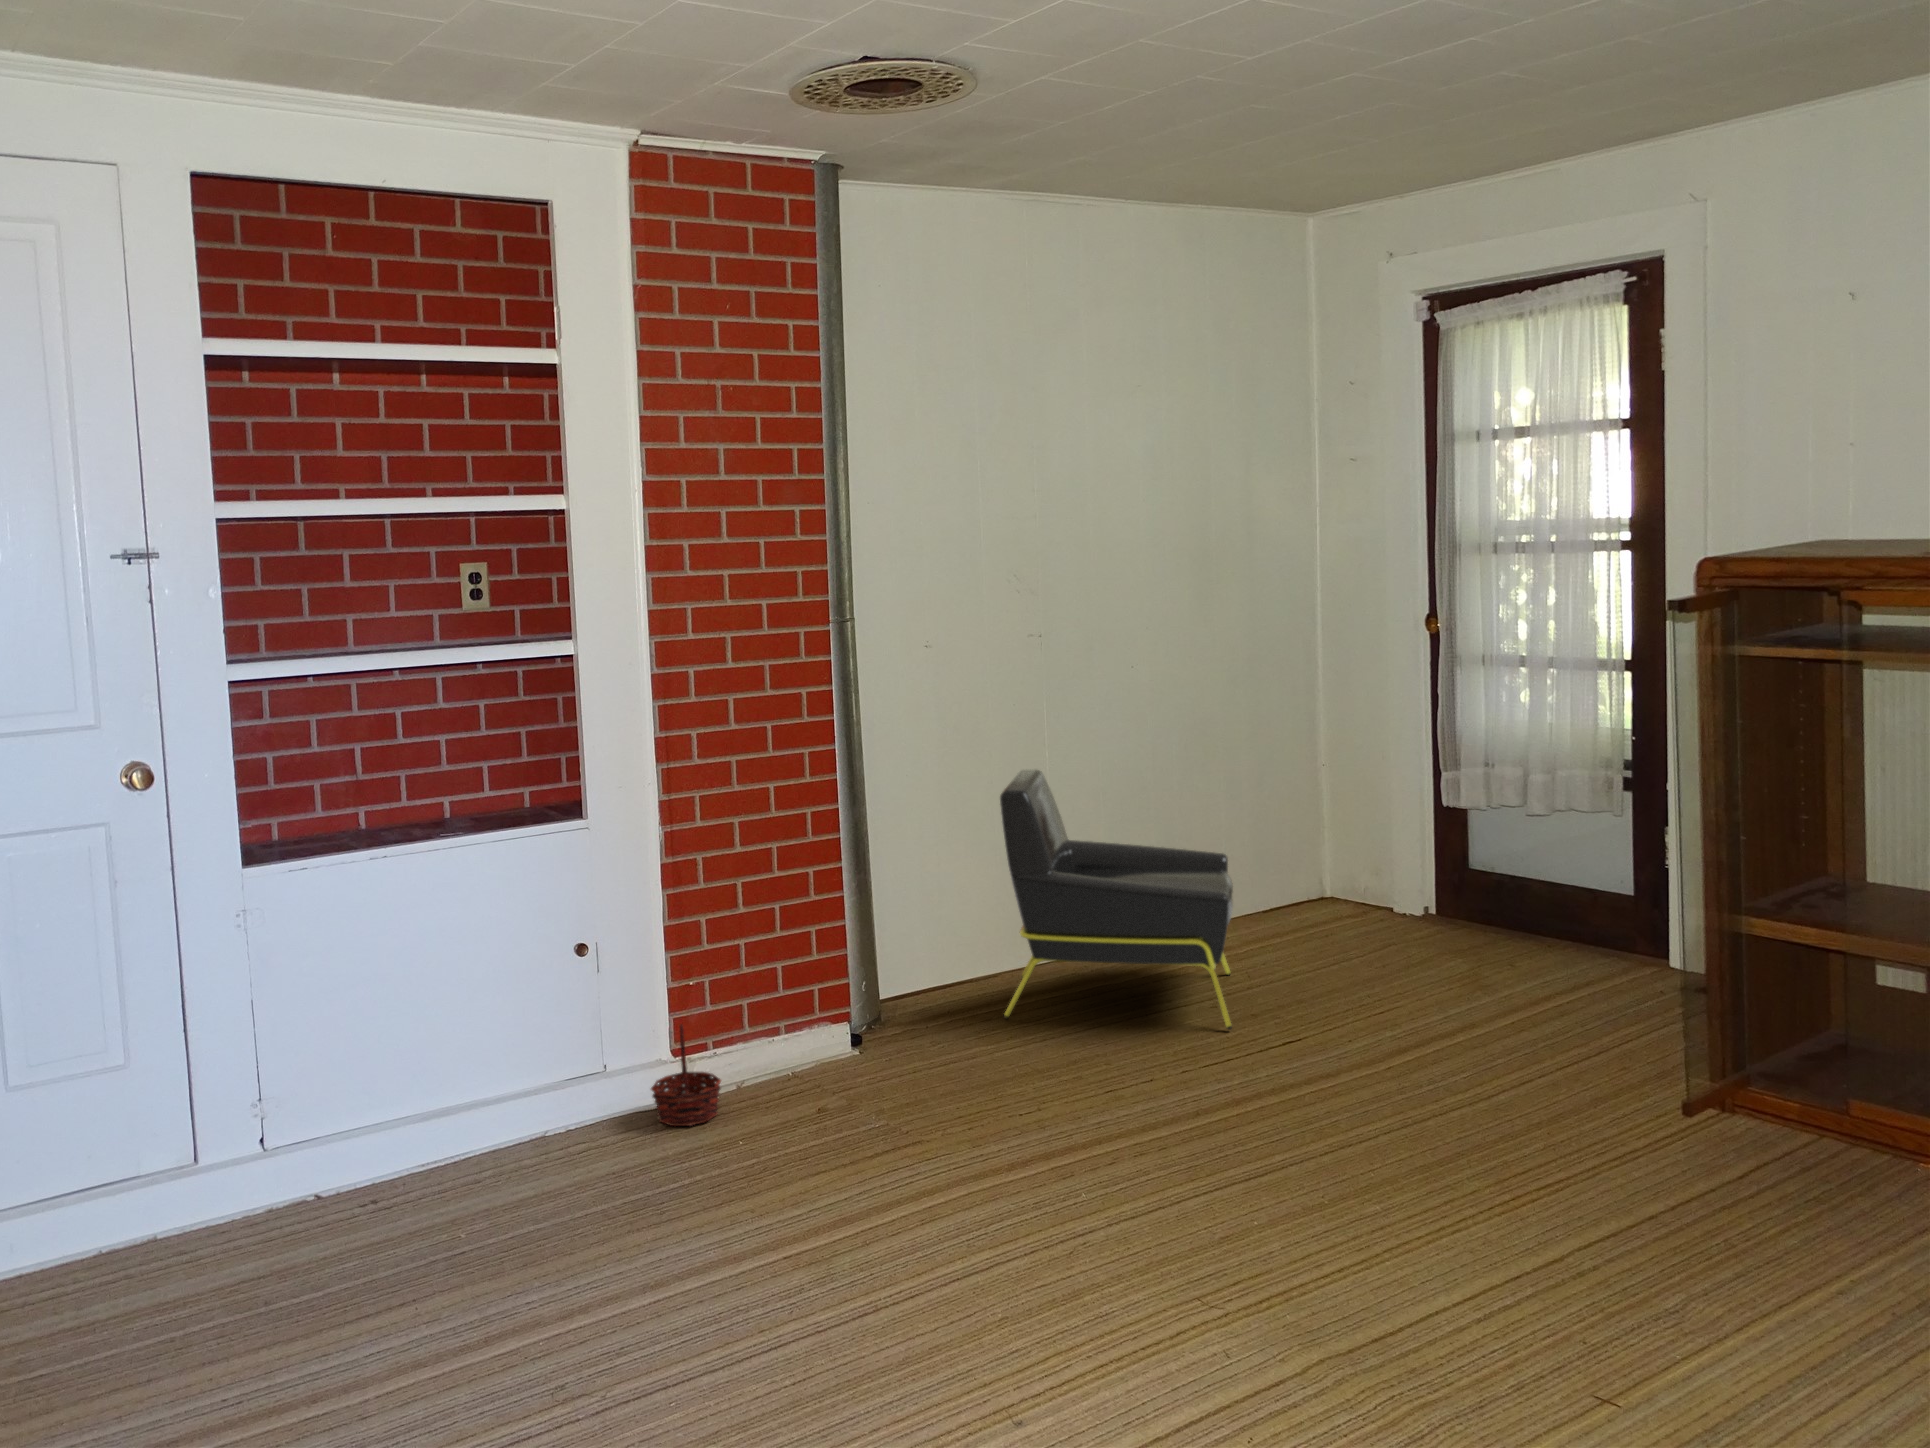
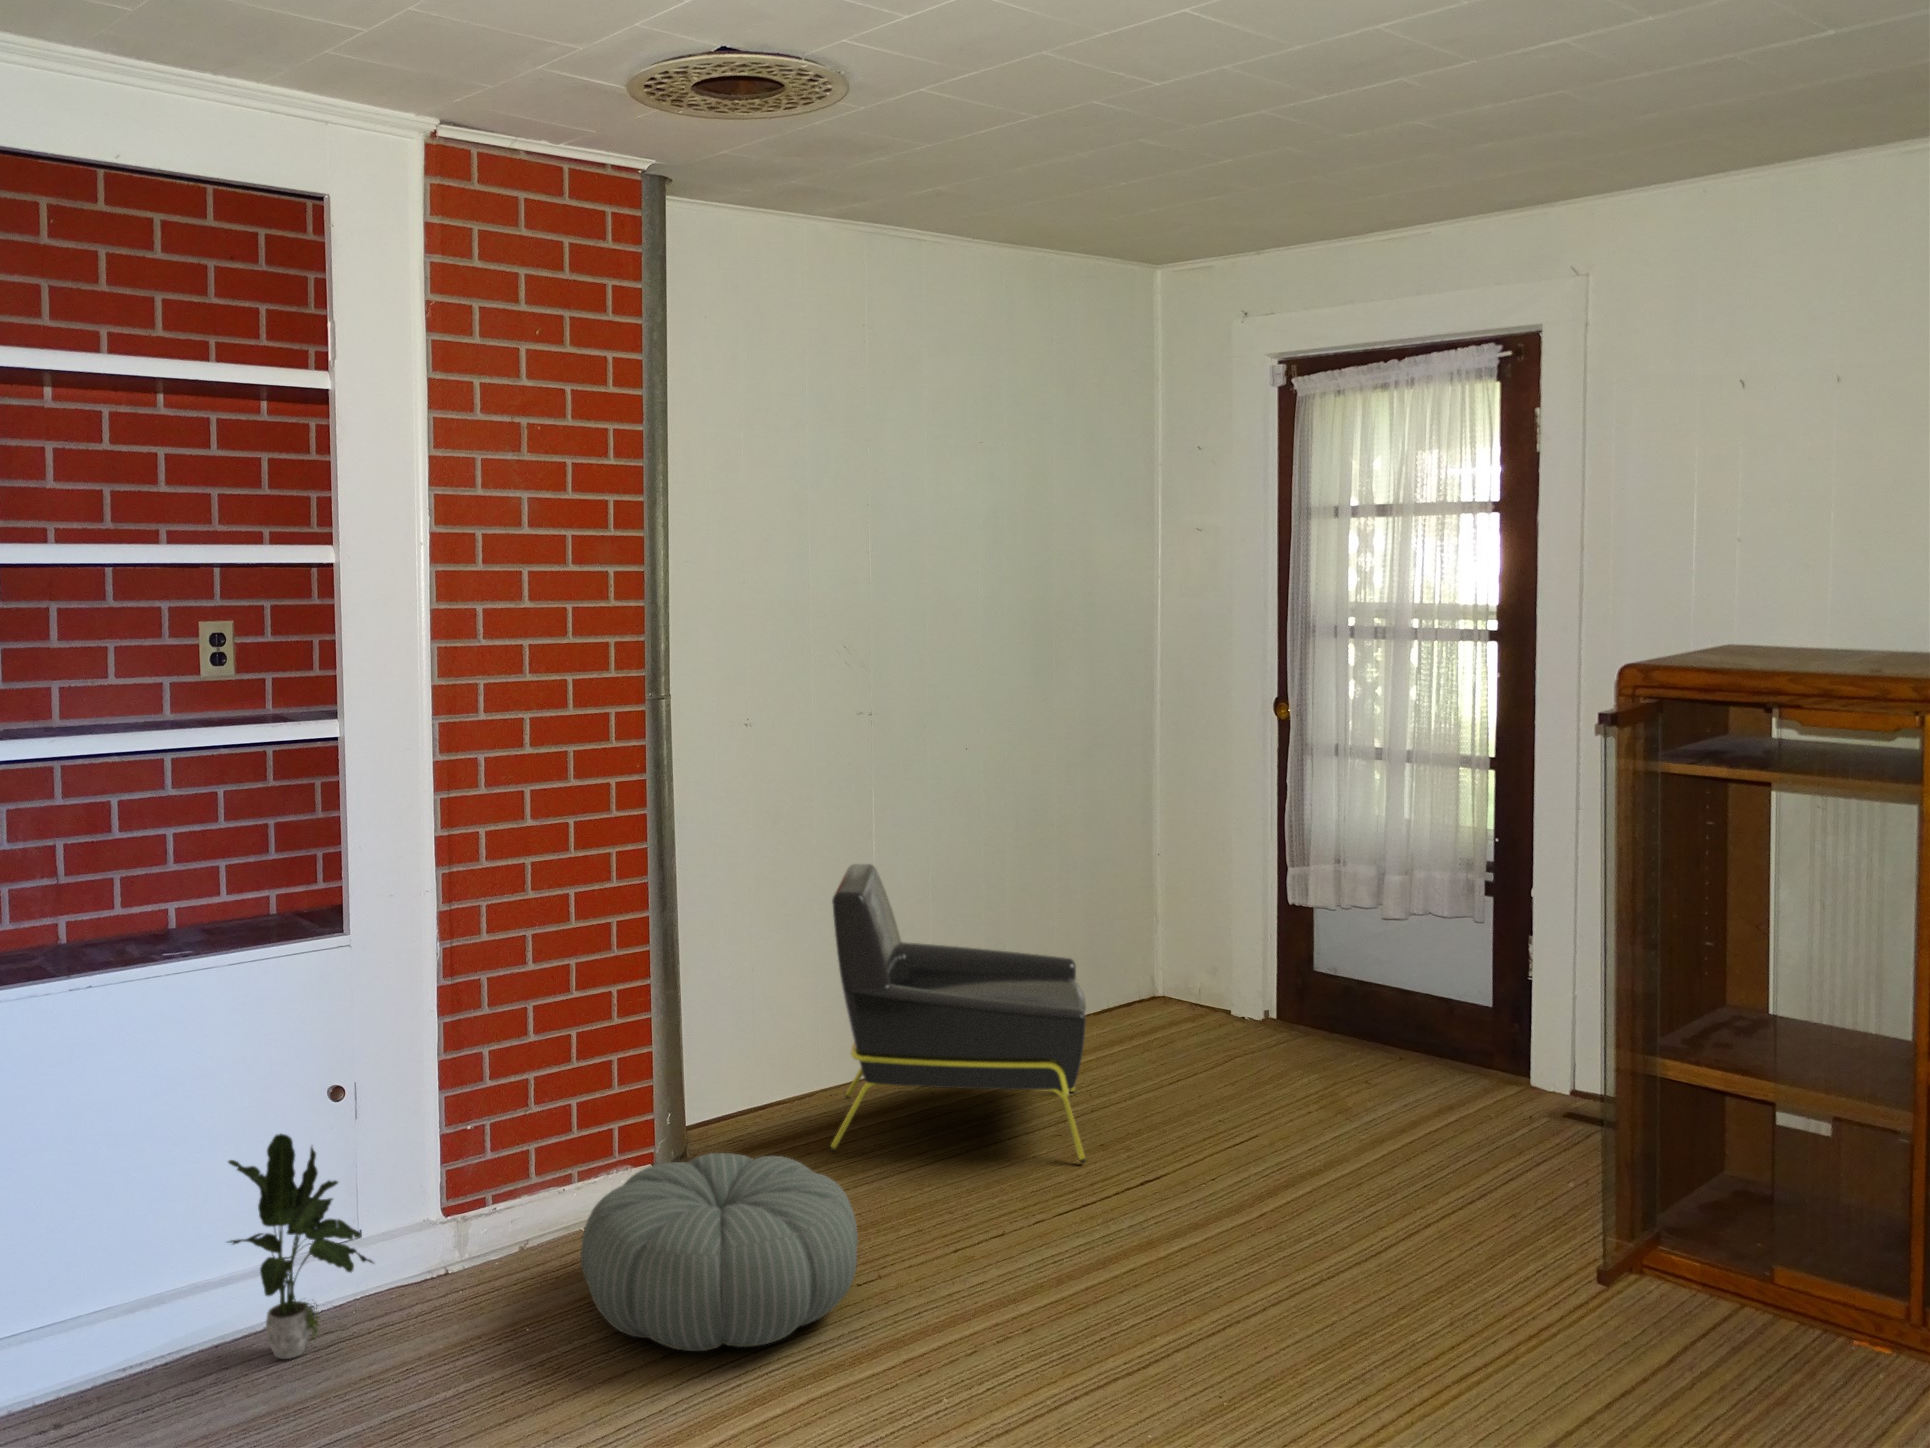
potted plant: none [496,978,616,1161] -> present [229,1134,373,1359]
pouf: none [782,1007,1016,1162] -> present [581,1153,858,1351]
basket: present [651,1024,721,1126] -> none [418,1180,506,1305]

